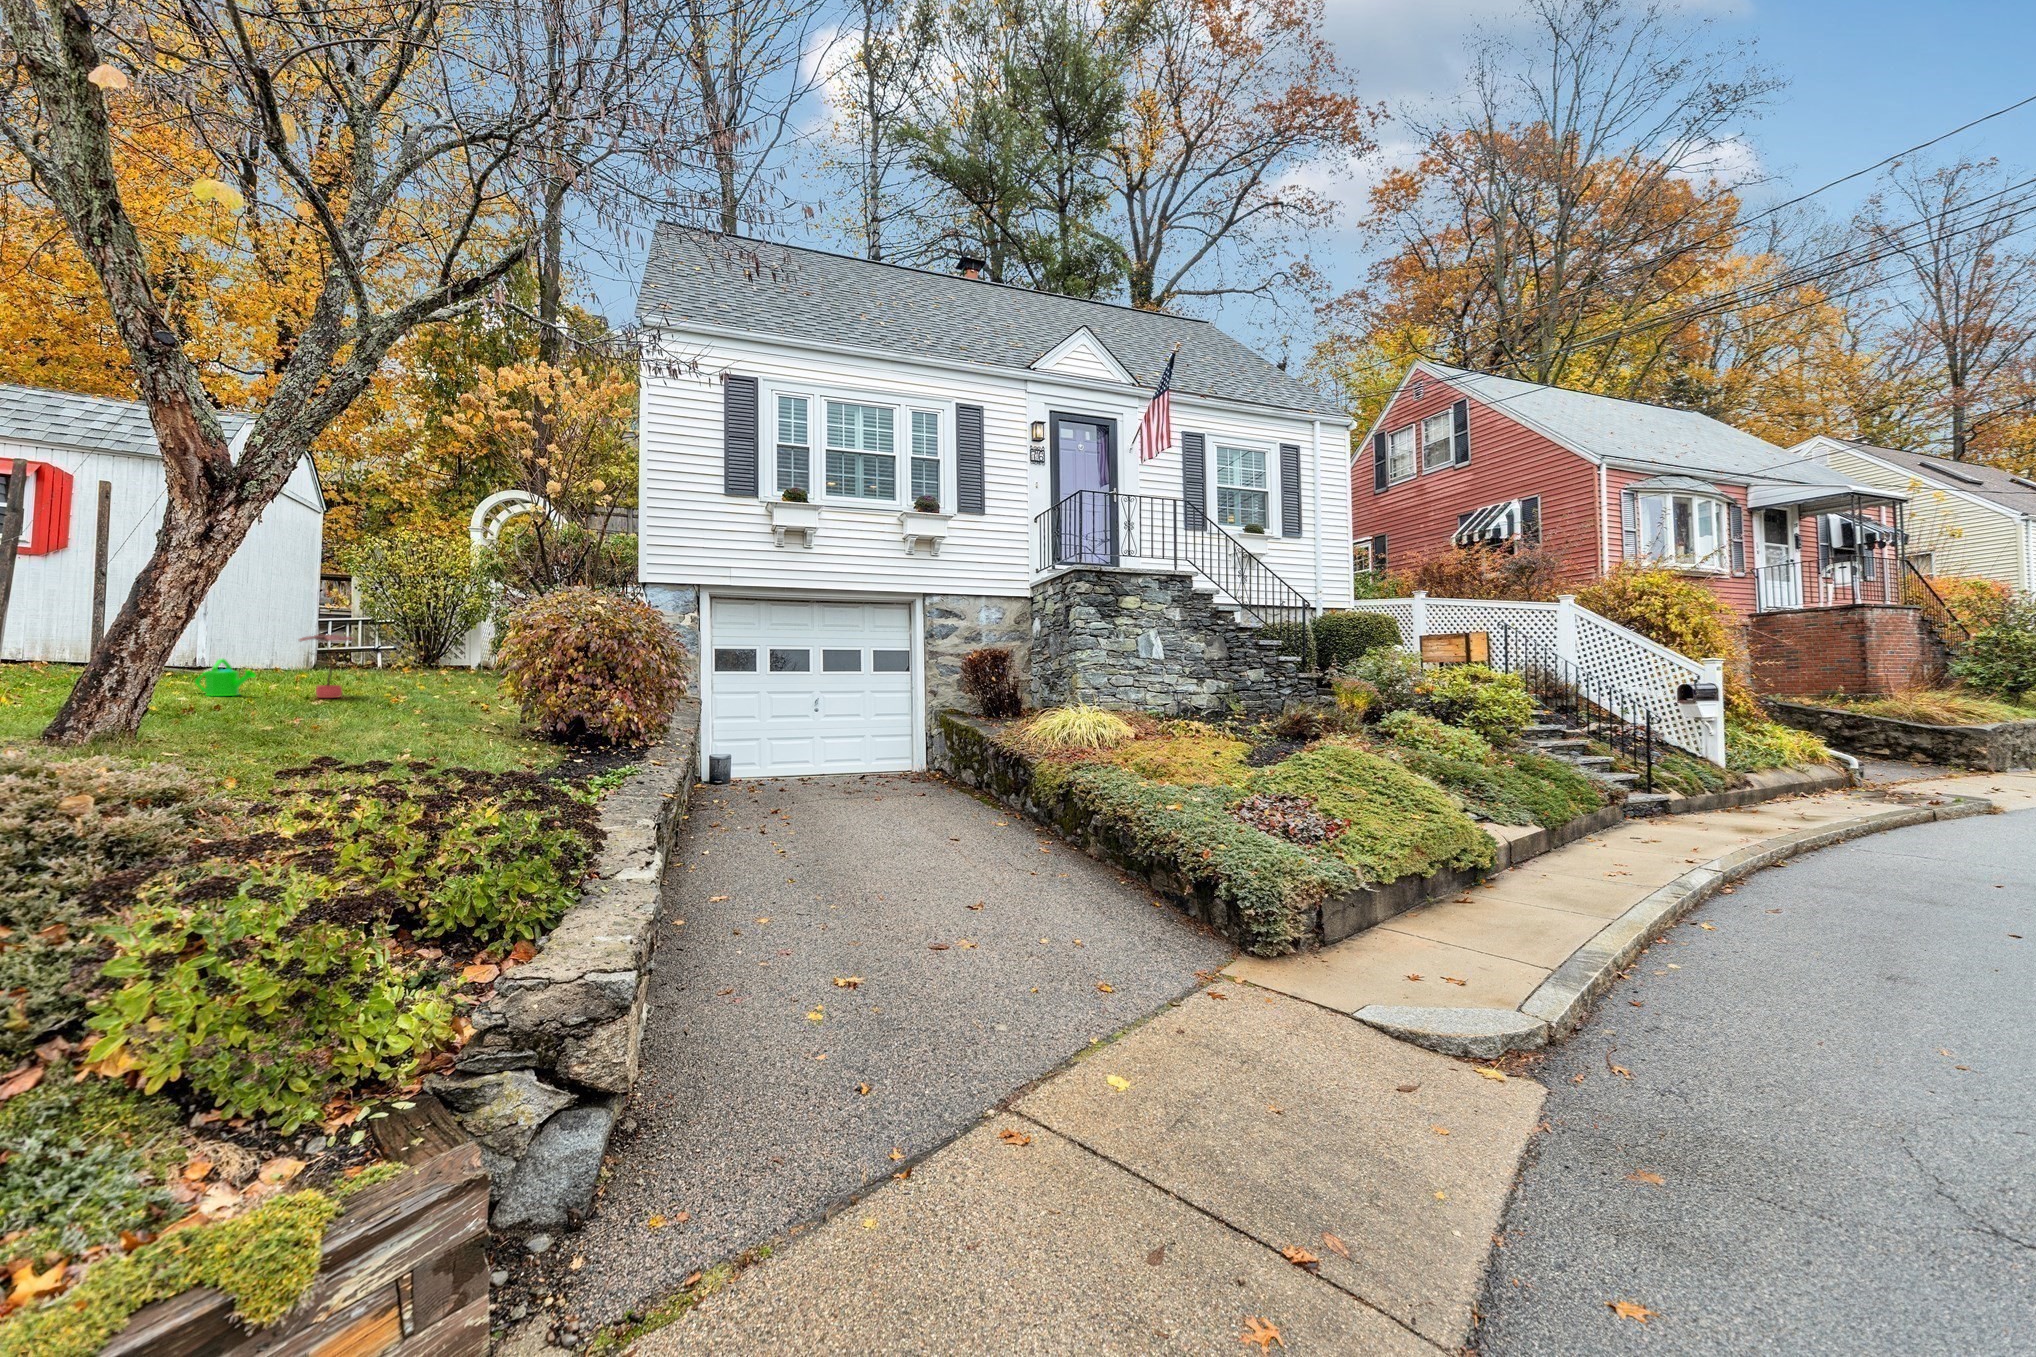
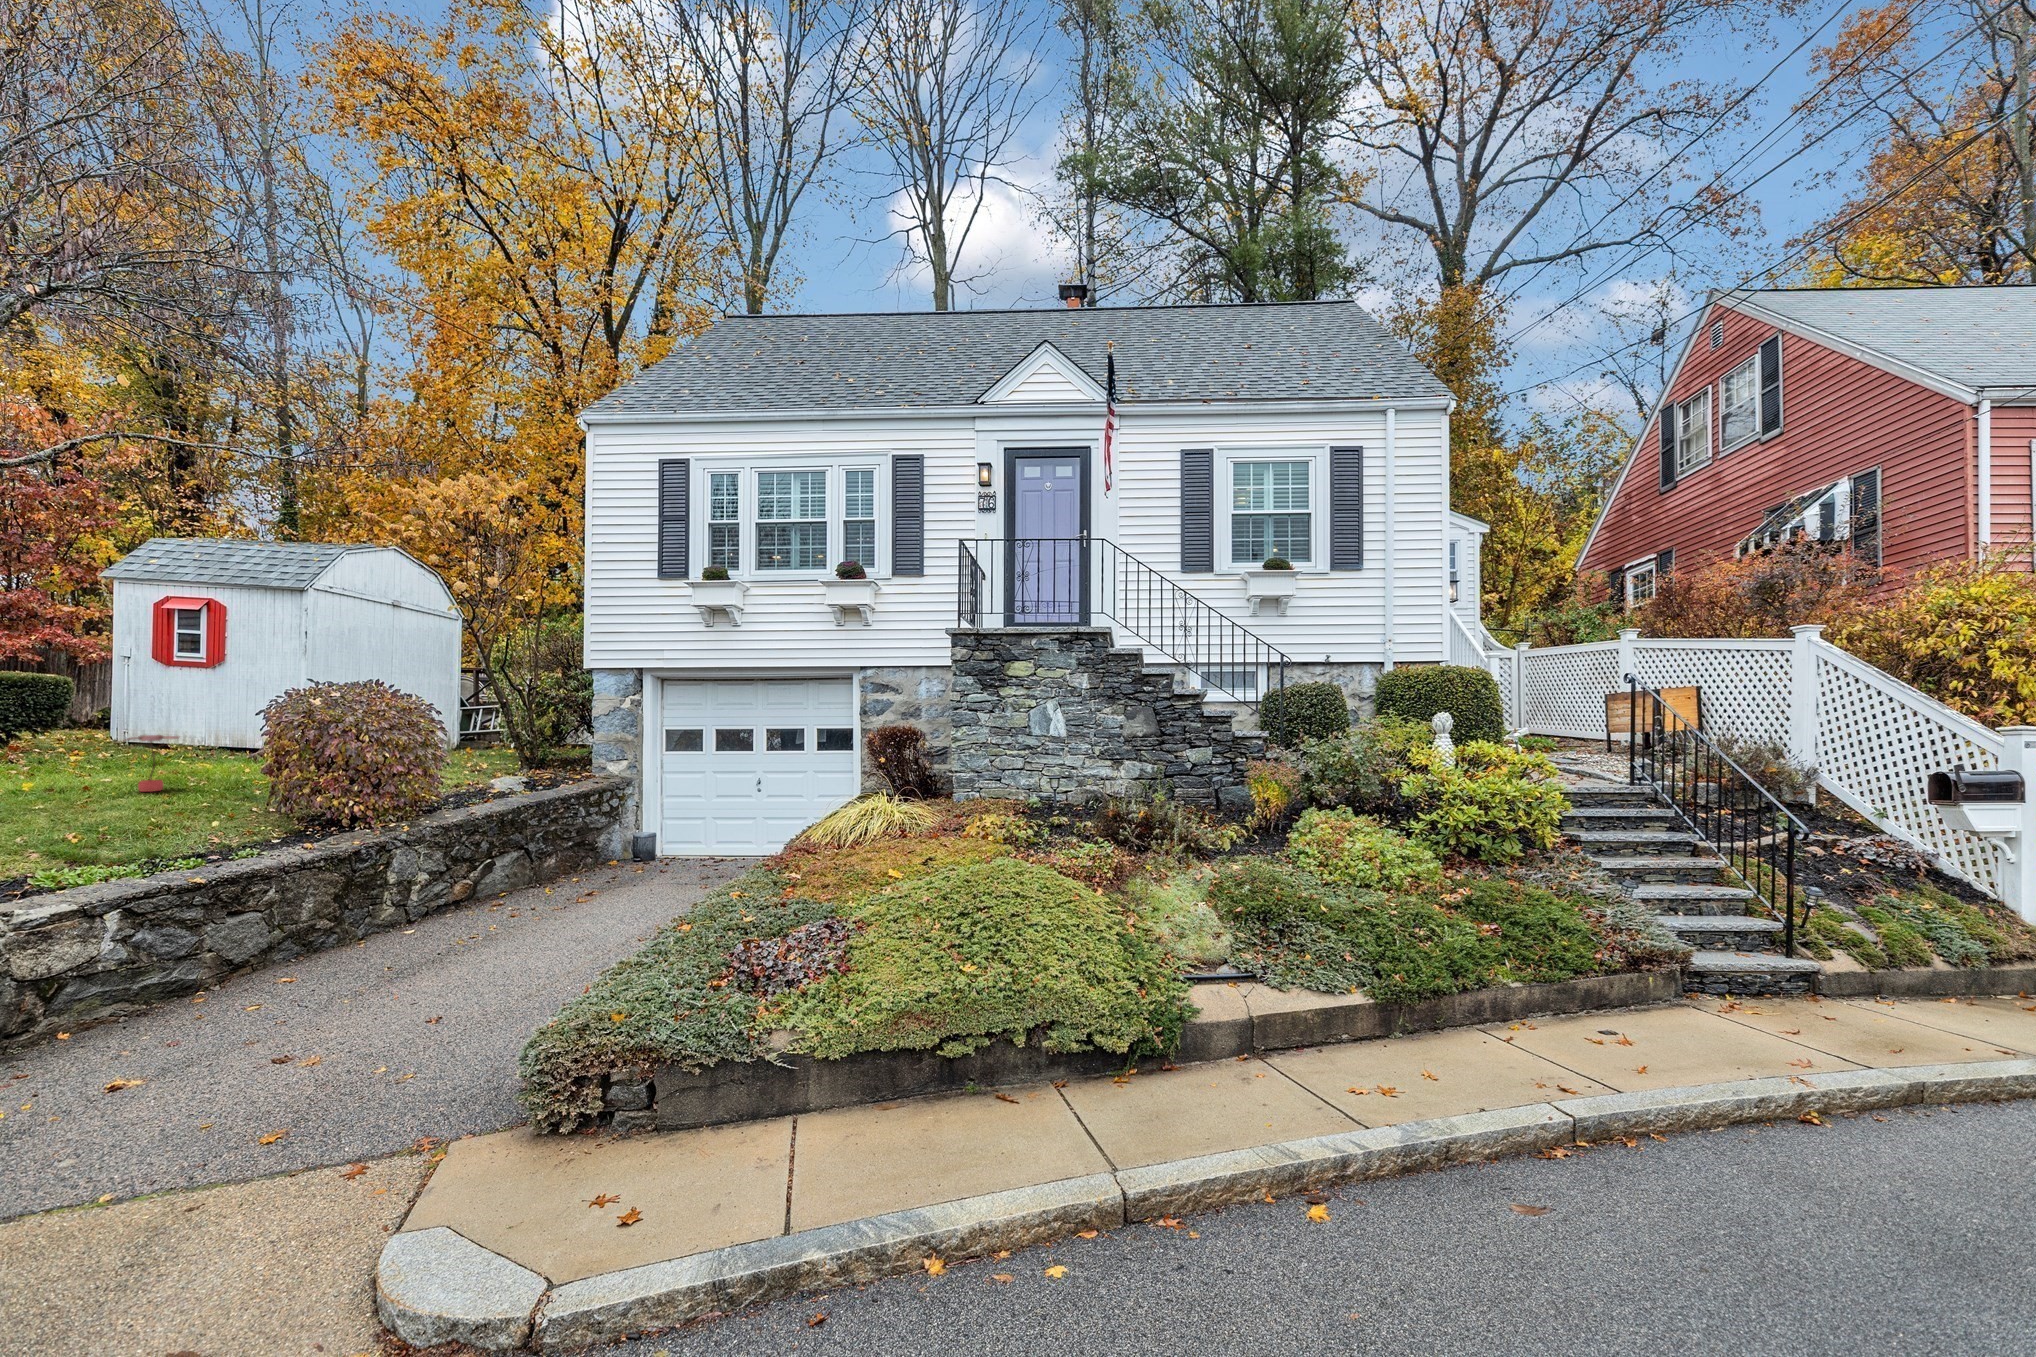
watering can: present [195,659,255,696] -> none [48,758,87,791]

